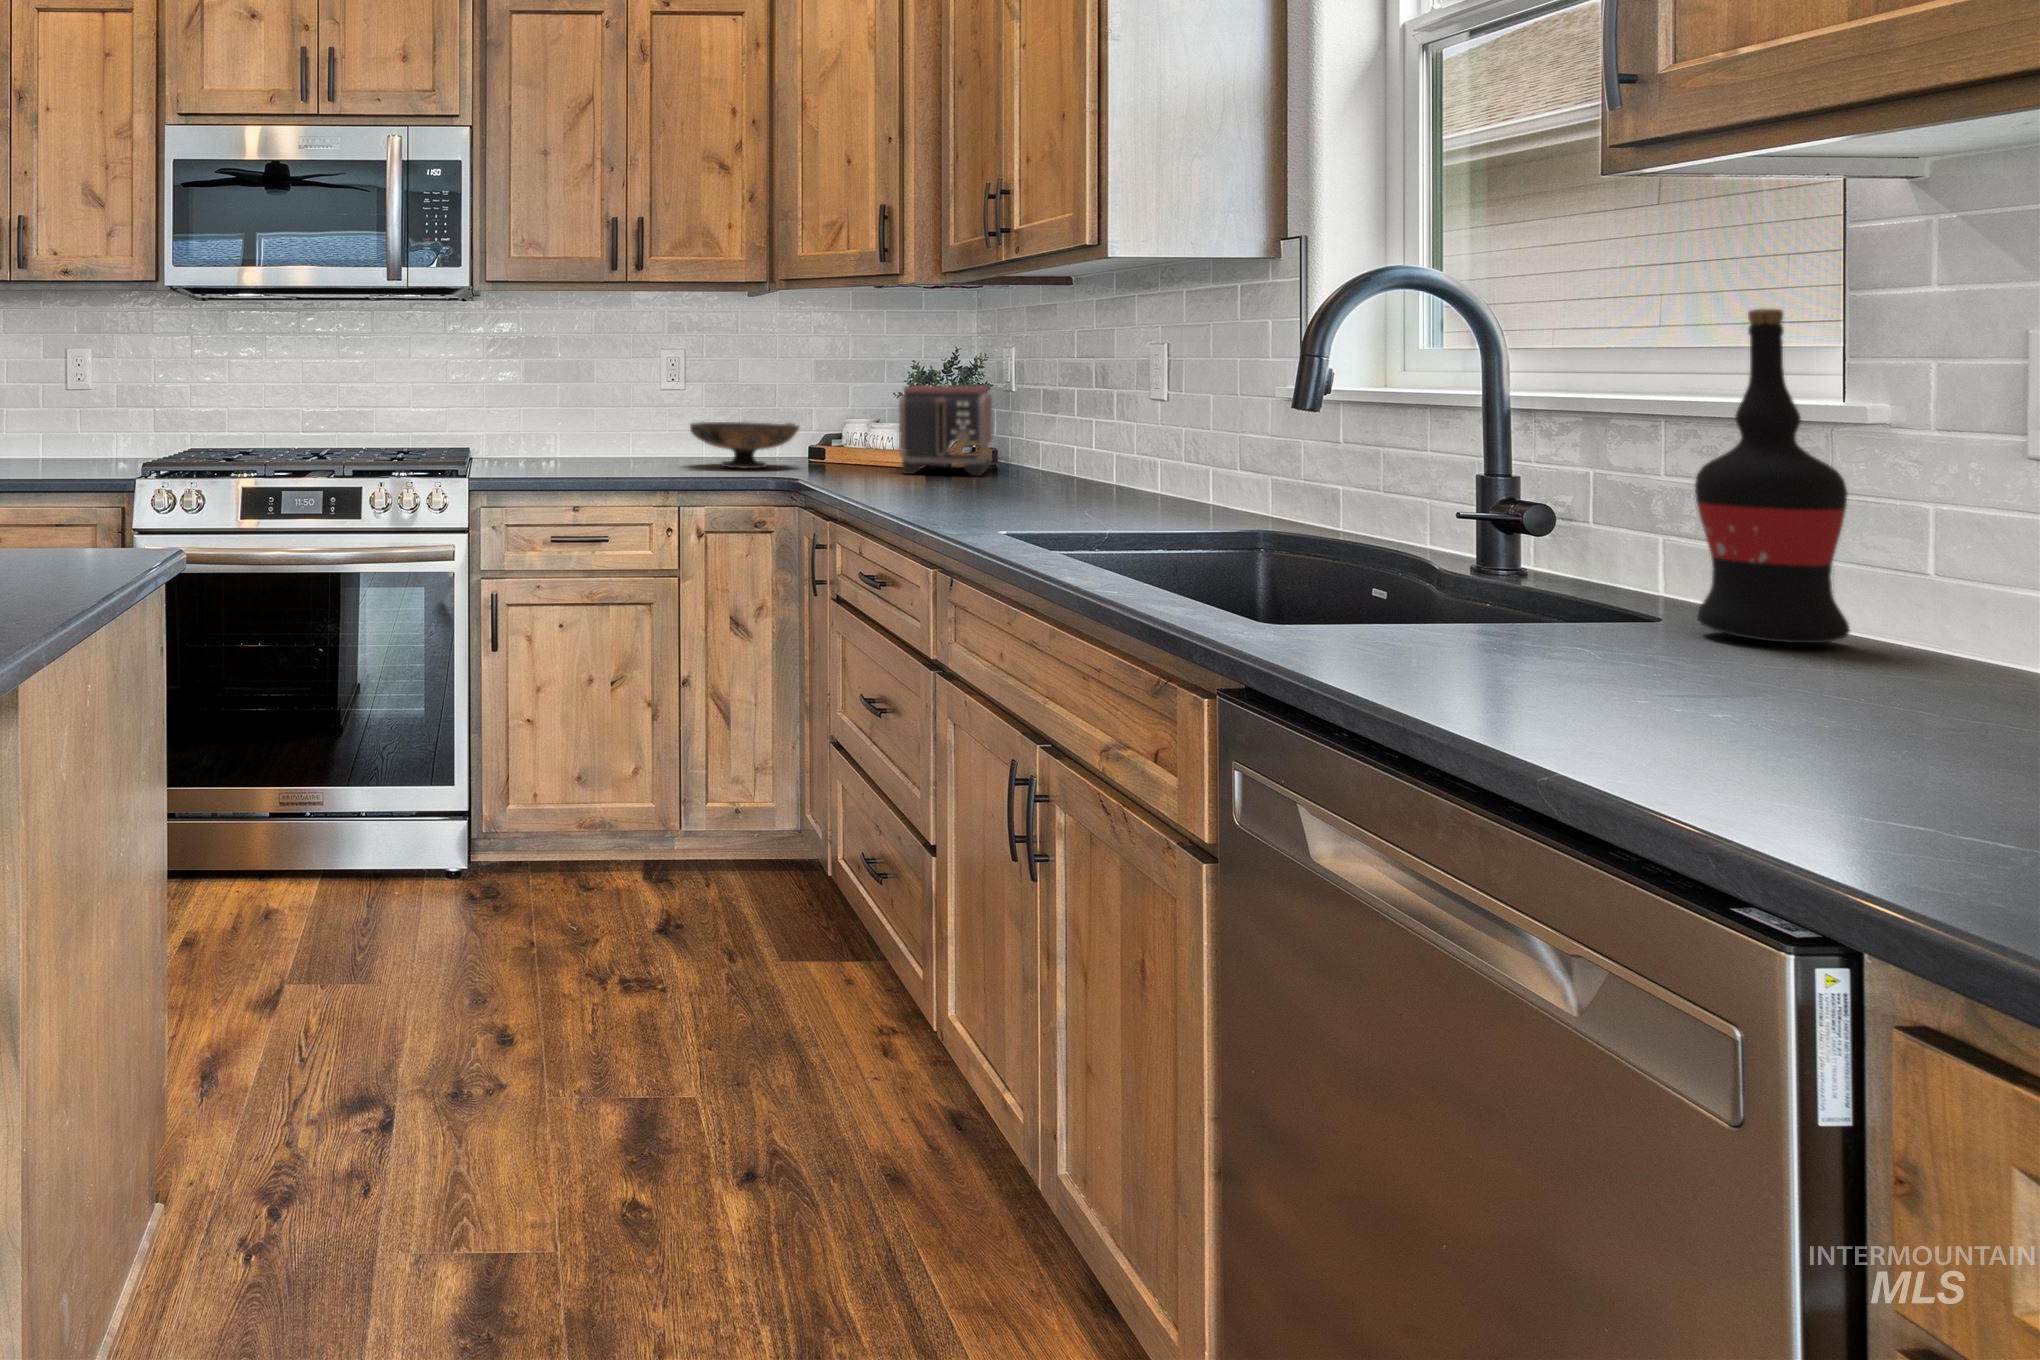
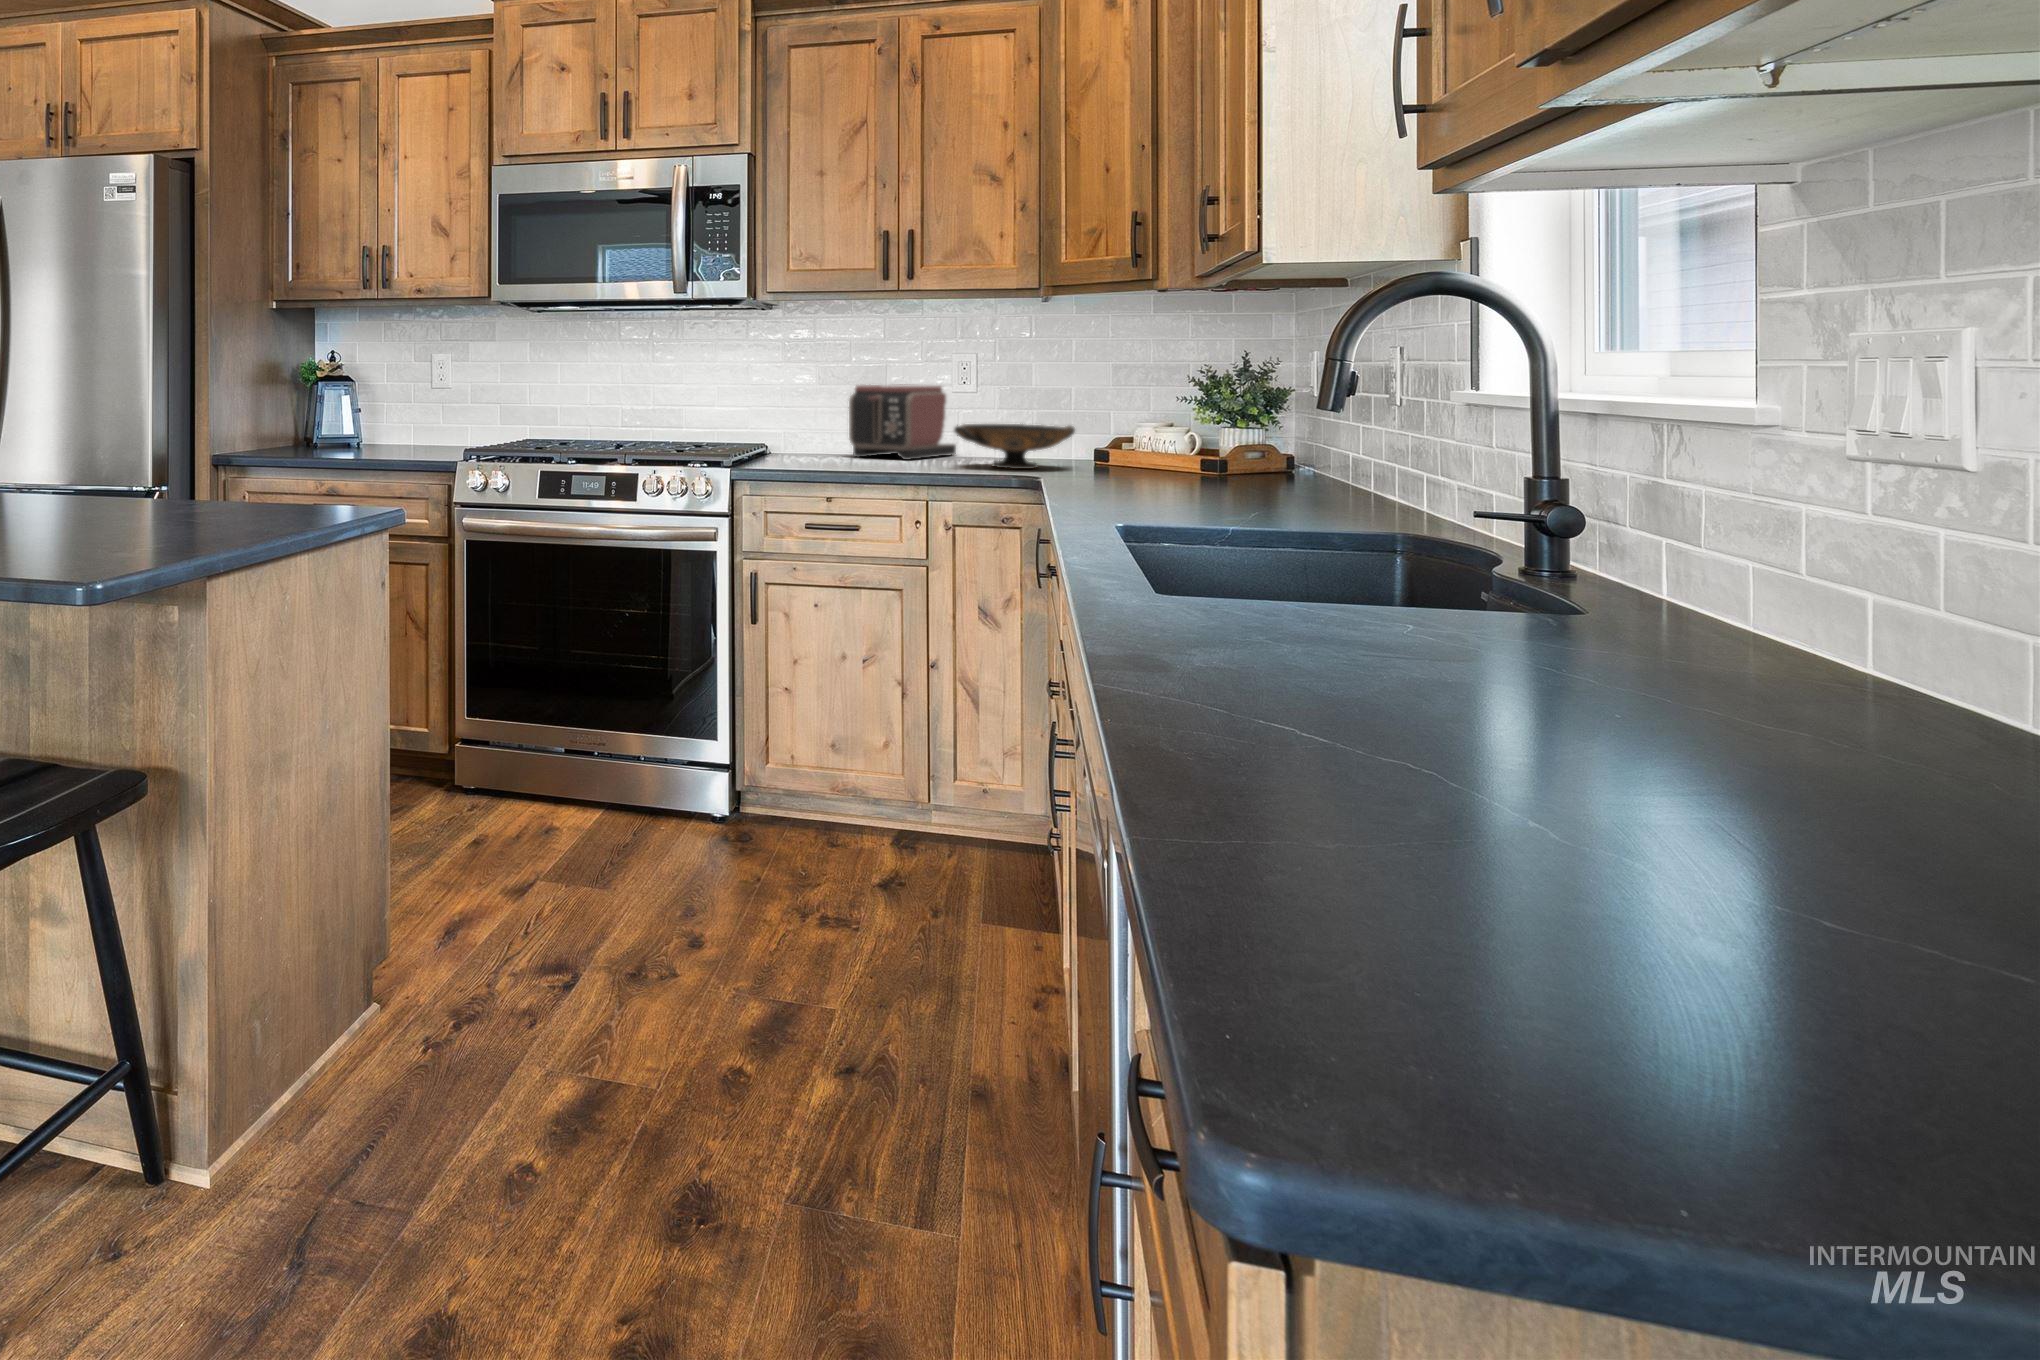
wine bottle: present [1695,309,1850,643] -> none [1500,341,1636,647]
toaster: present [899,385,993,476] -> present [849,385,956,460]

